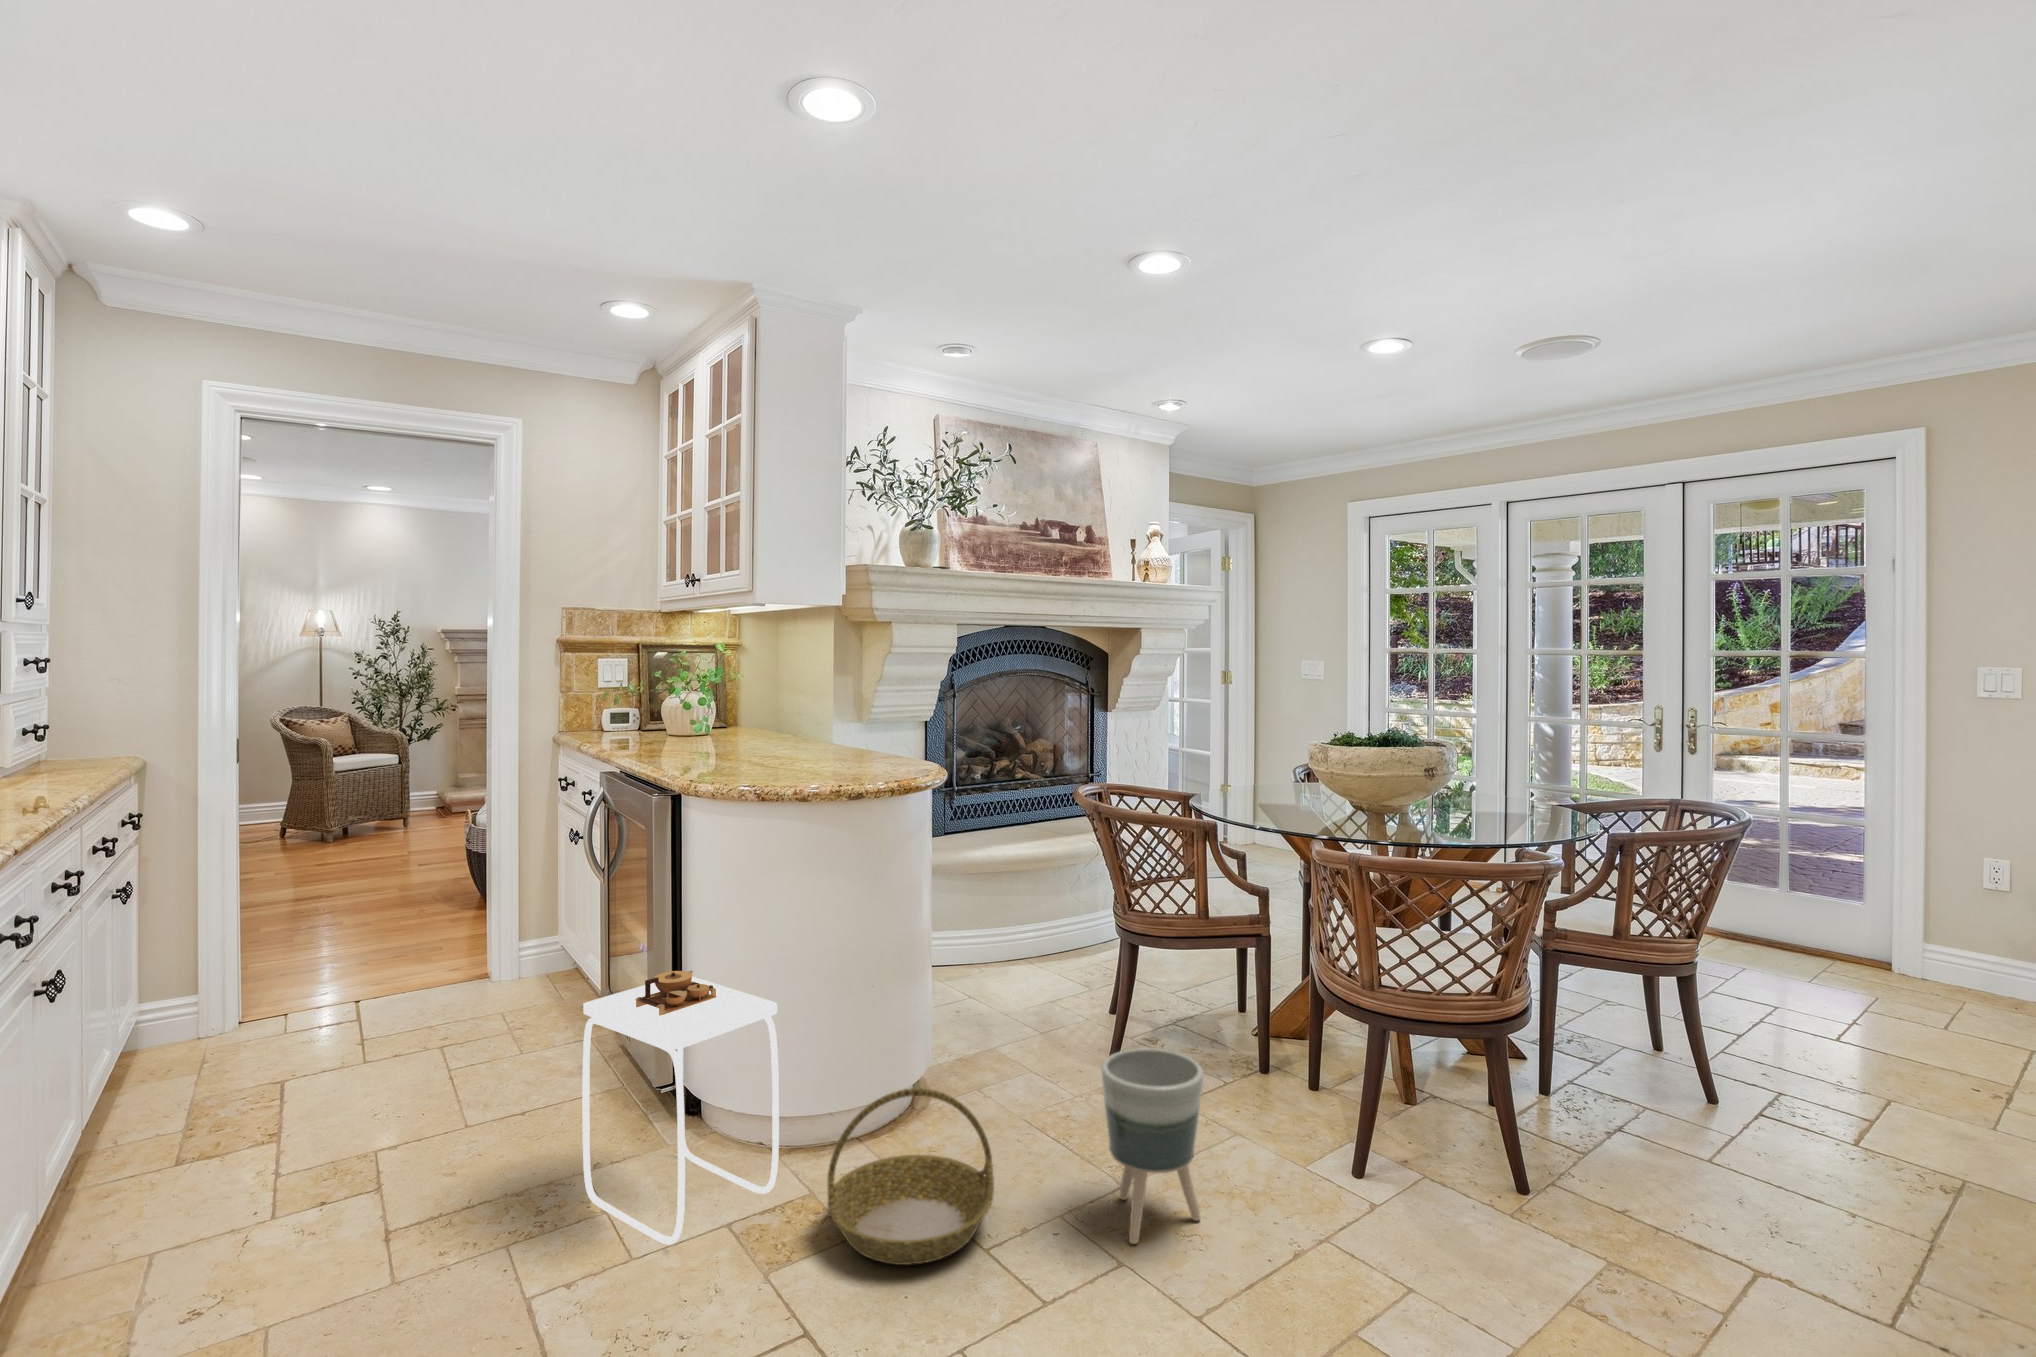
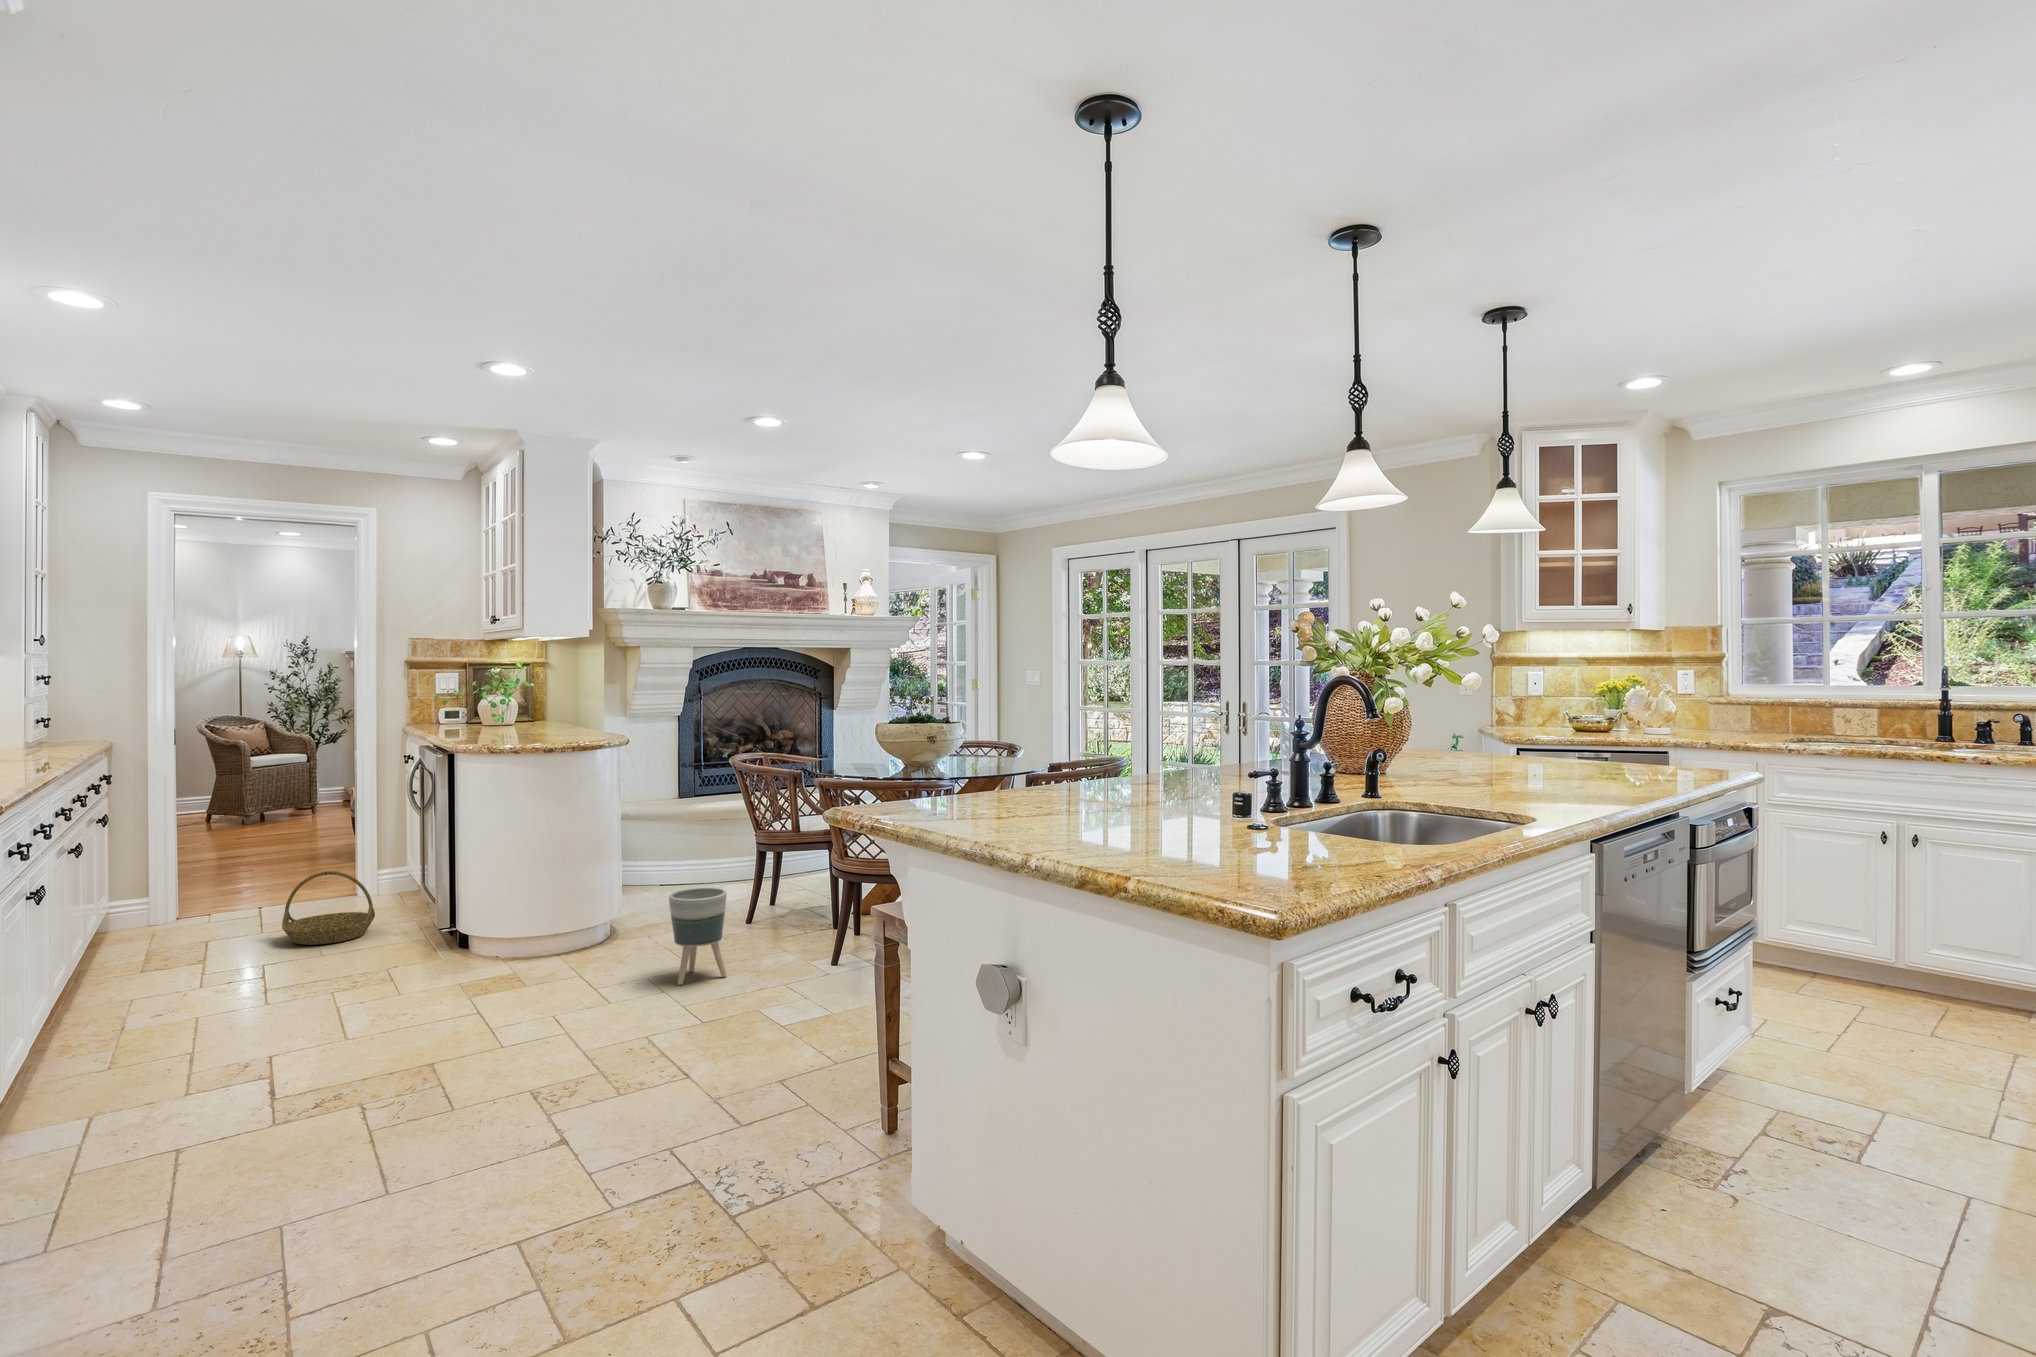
side table: present [583,971,779,1244] -> none [381,850,494,990]
basket: present [827,1088,994,1265] -> present [282,871,375,945]

